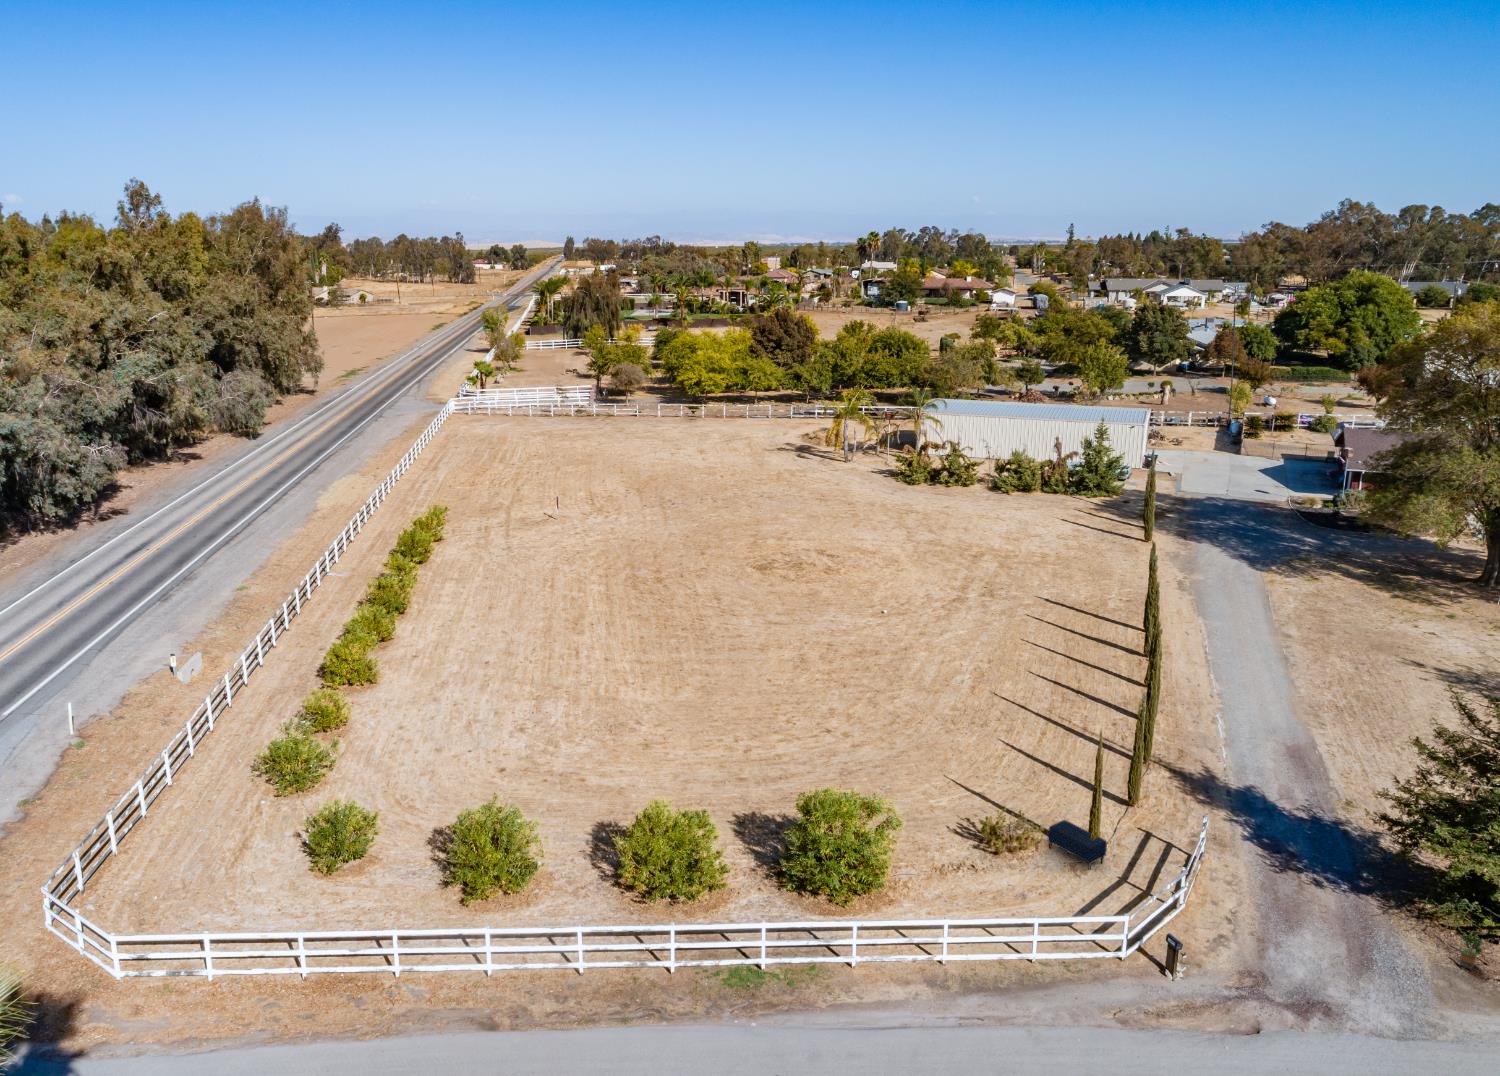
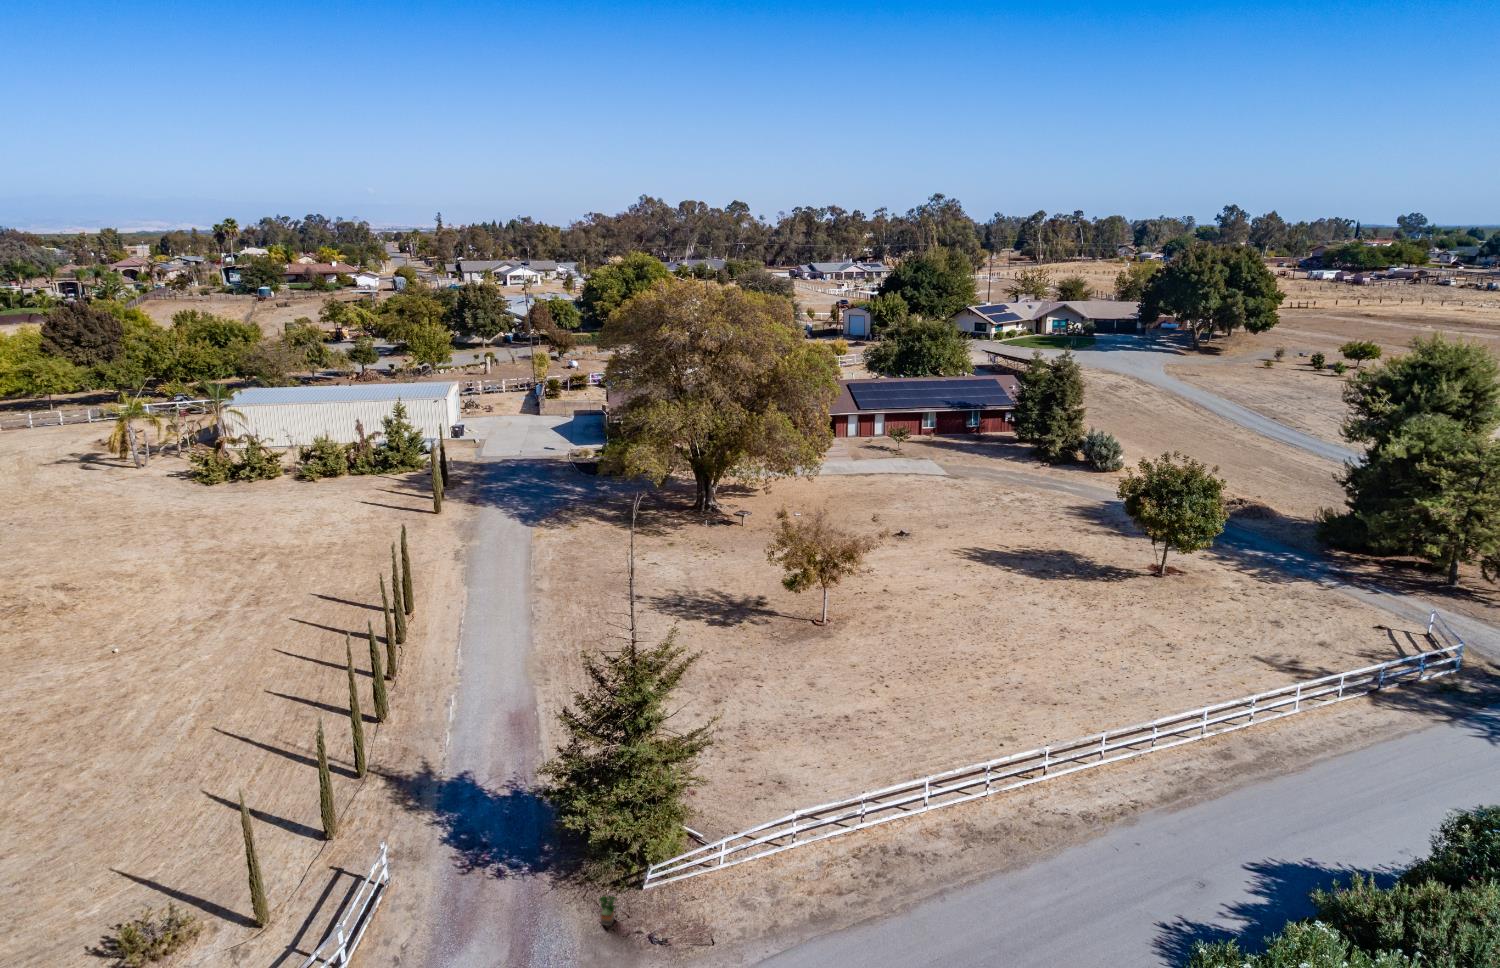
bench: present [1048,820,1107,869] -> none [206,895,274,949]

